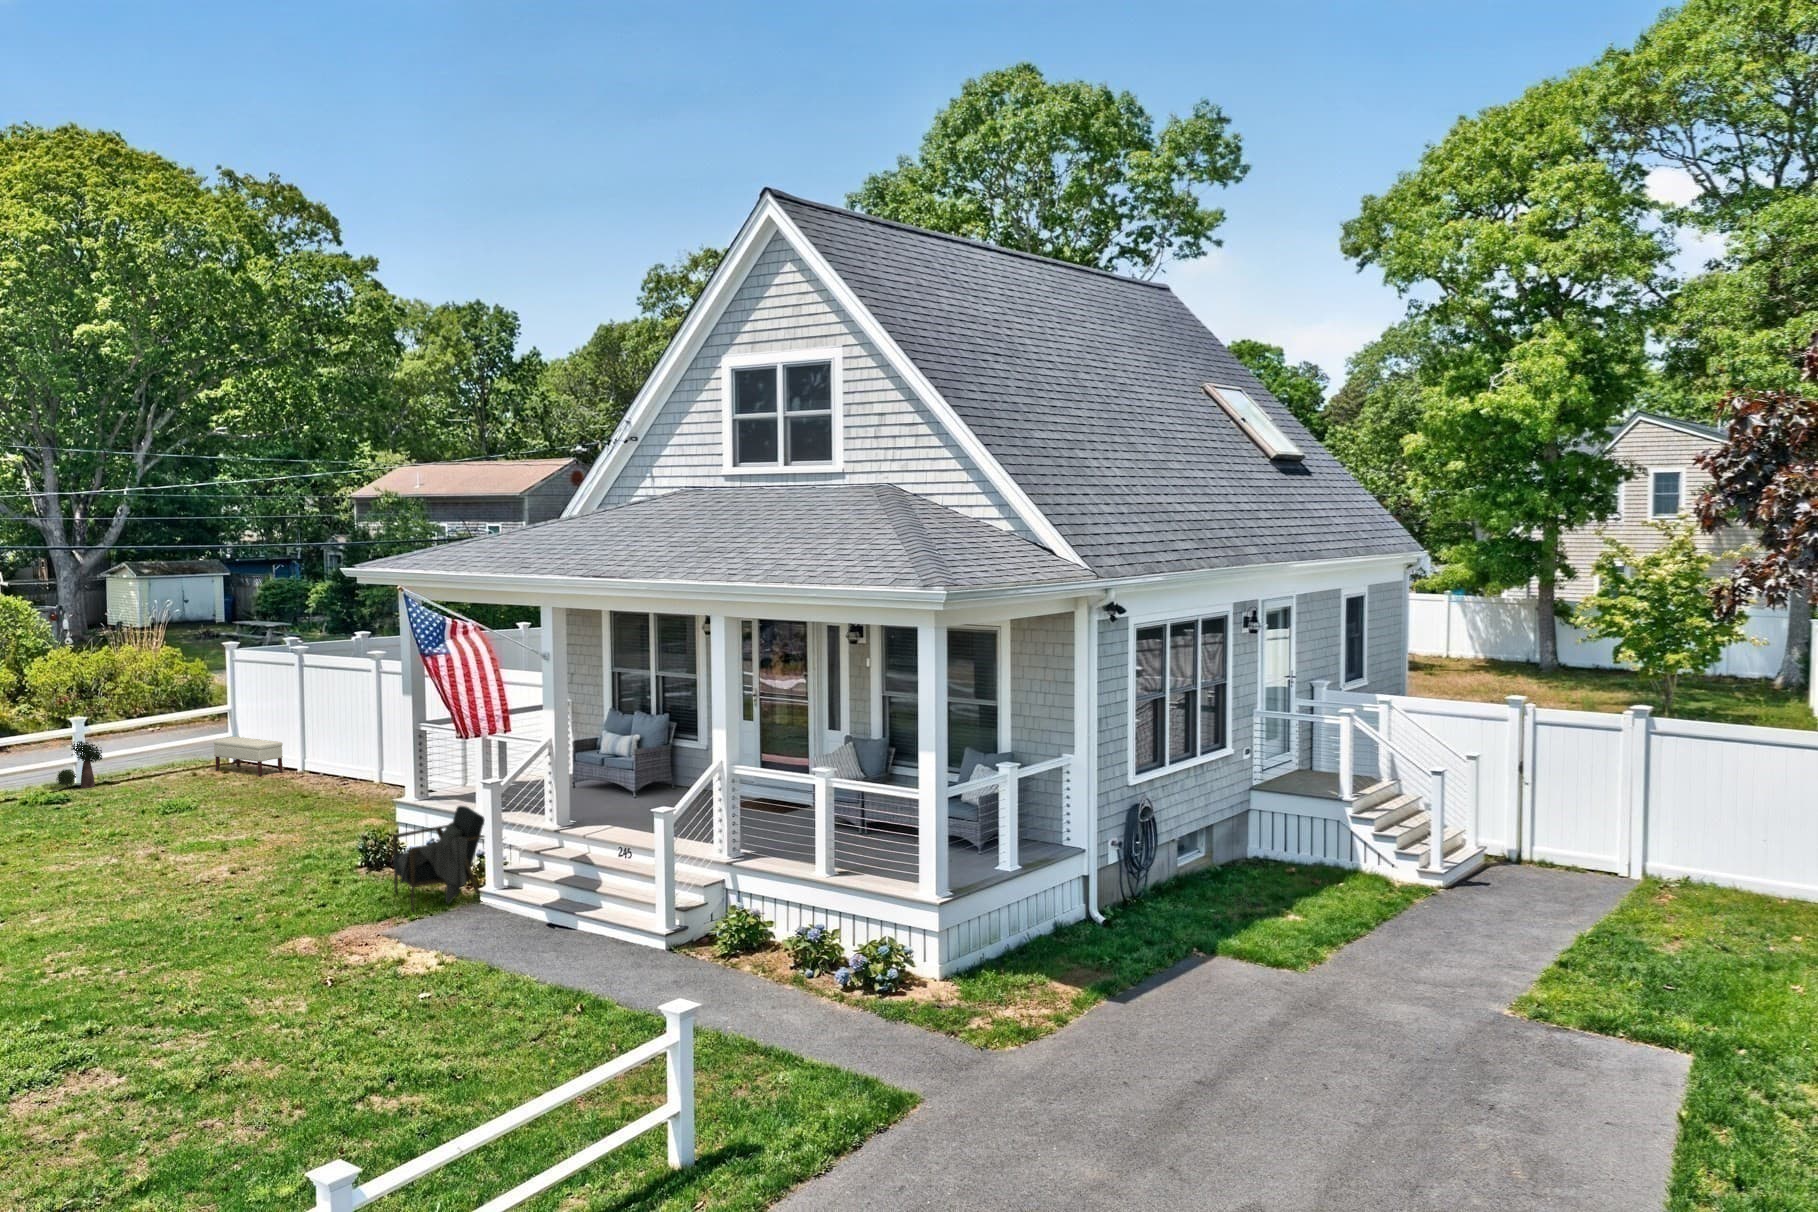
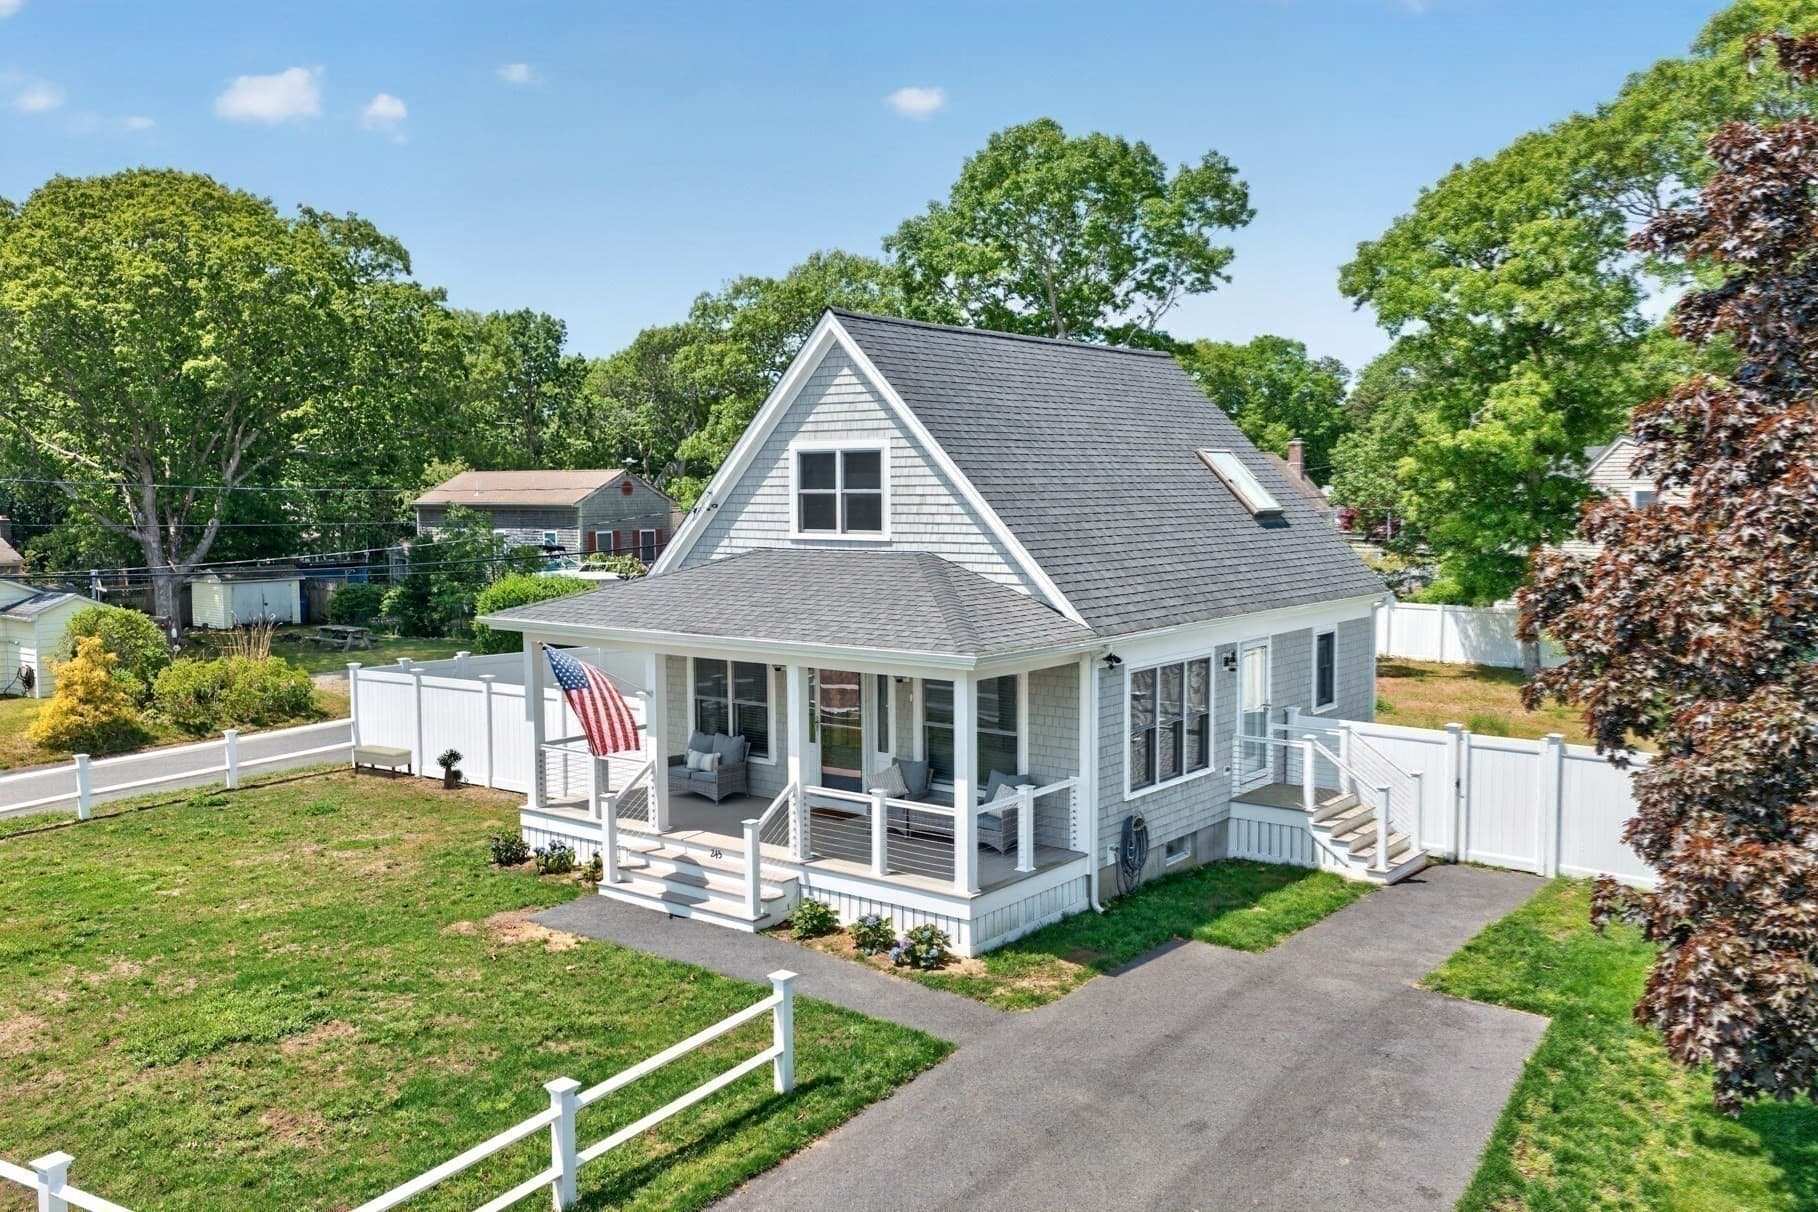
potted plant: present [56,741,102,789] -> present [436,749,468,789]
armchair: present [393,806,484,912] -> none [528,814,603,901]

